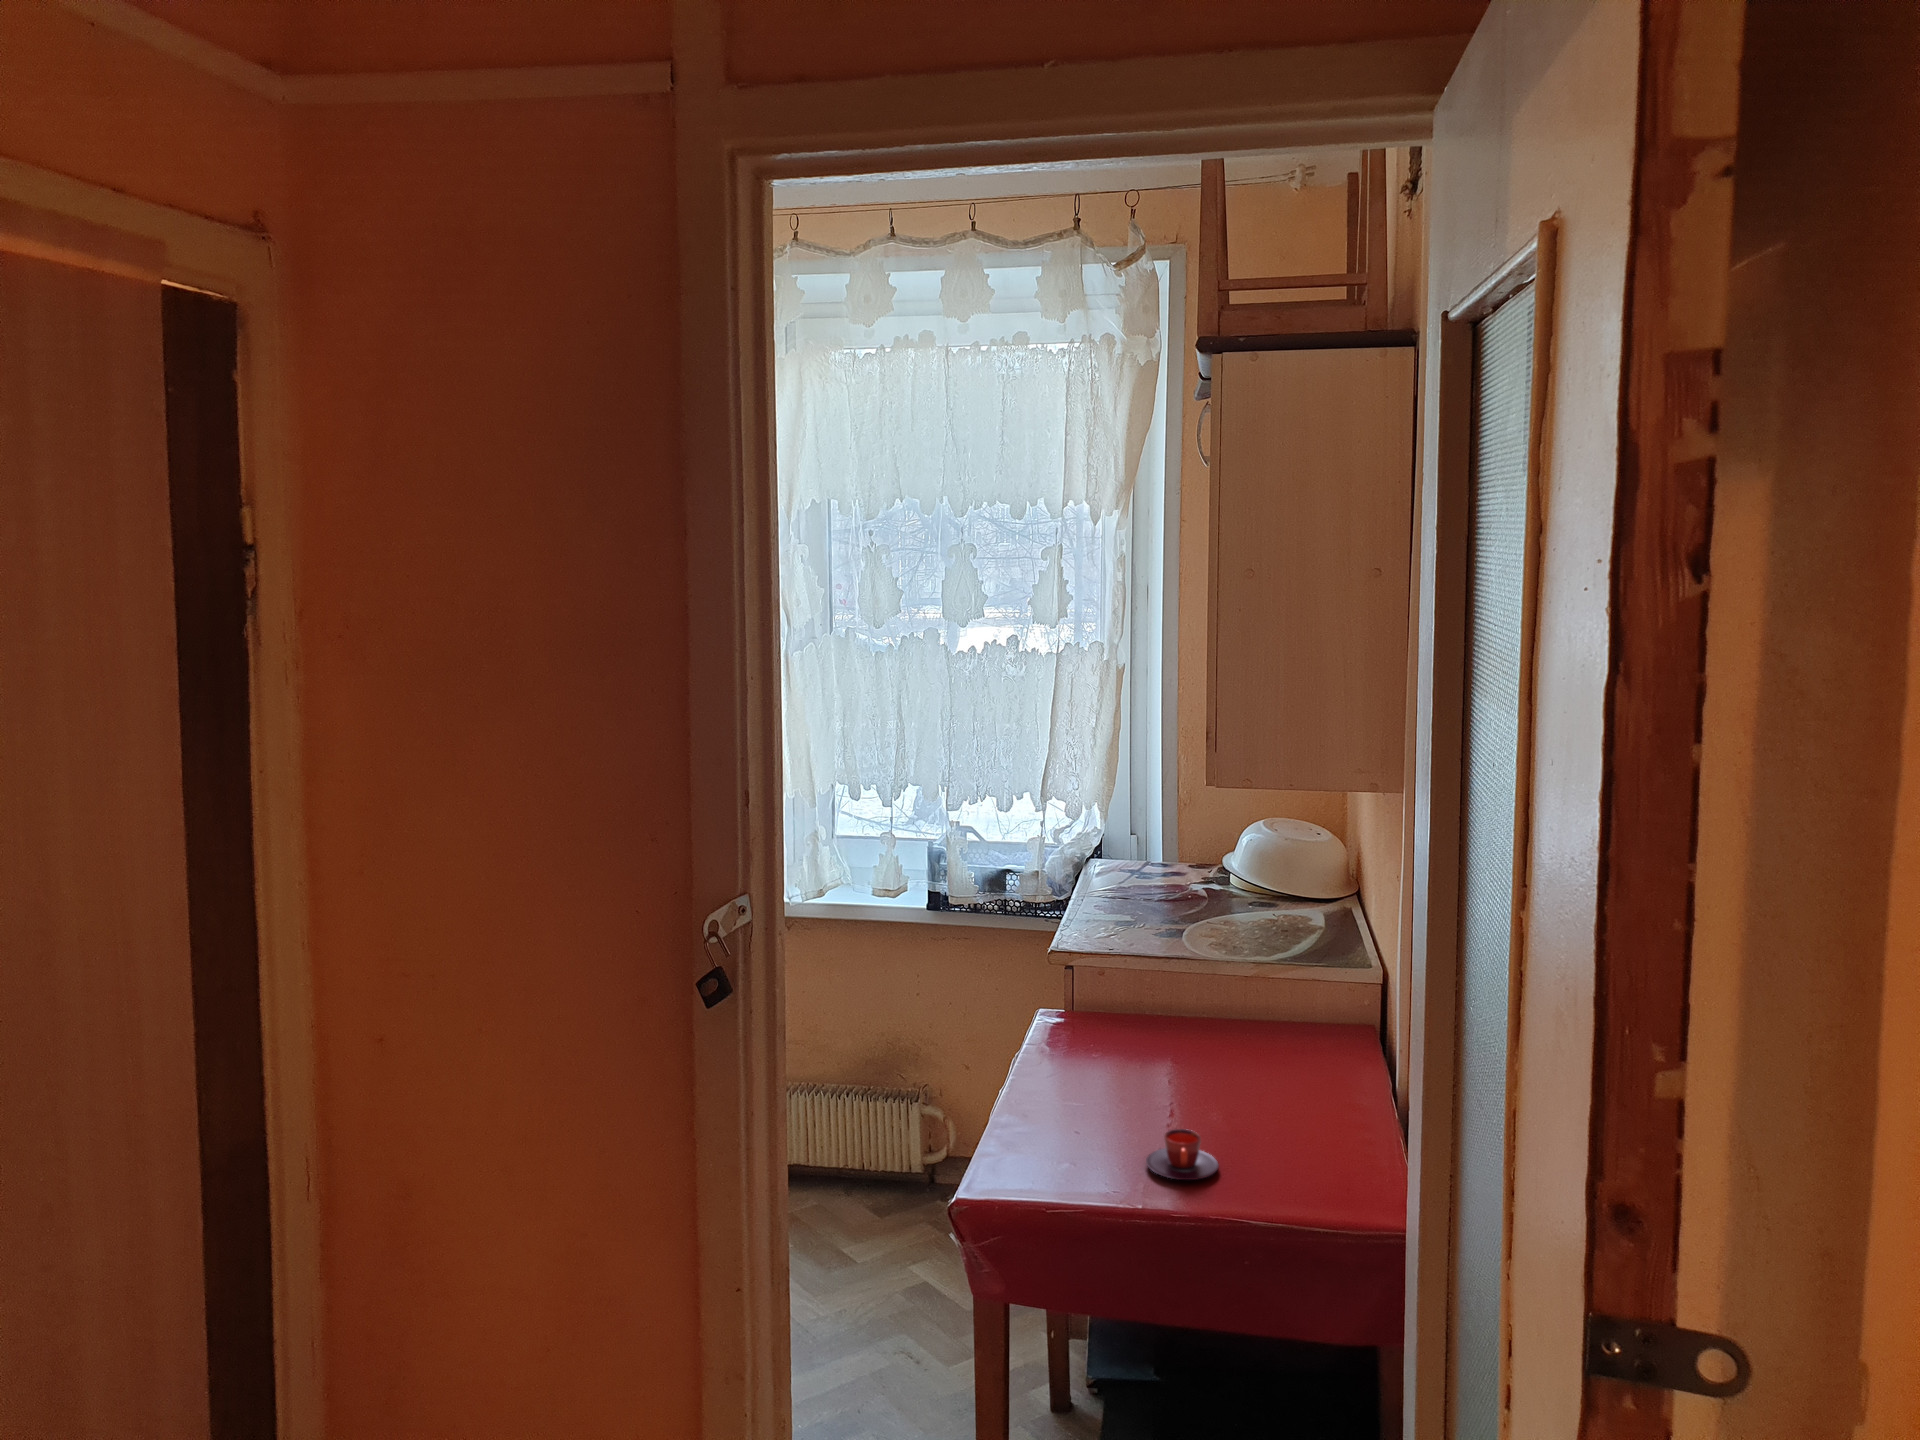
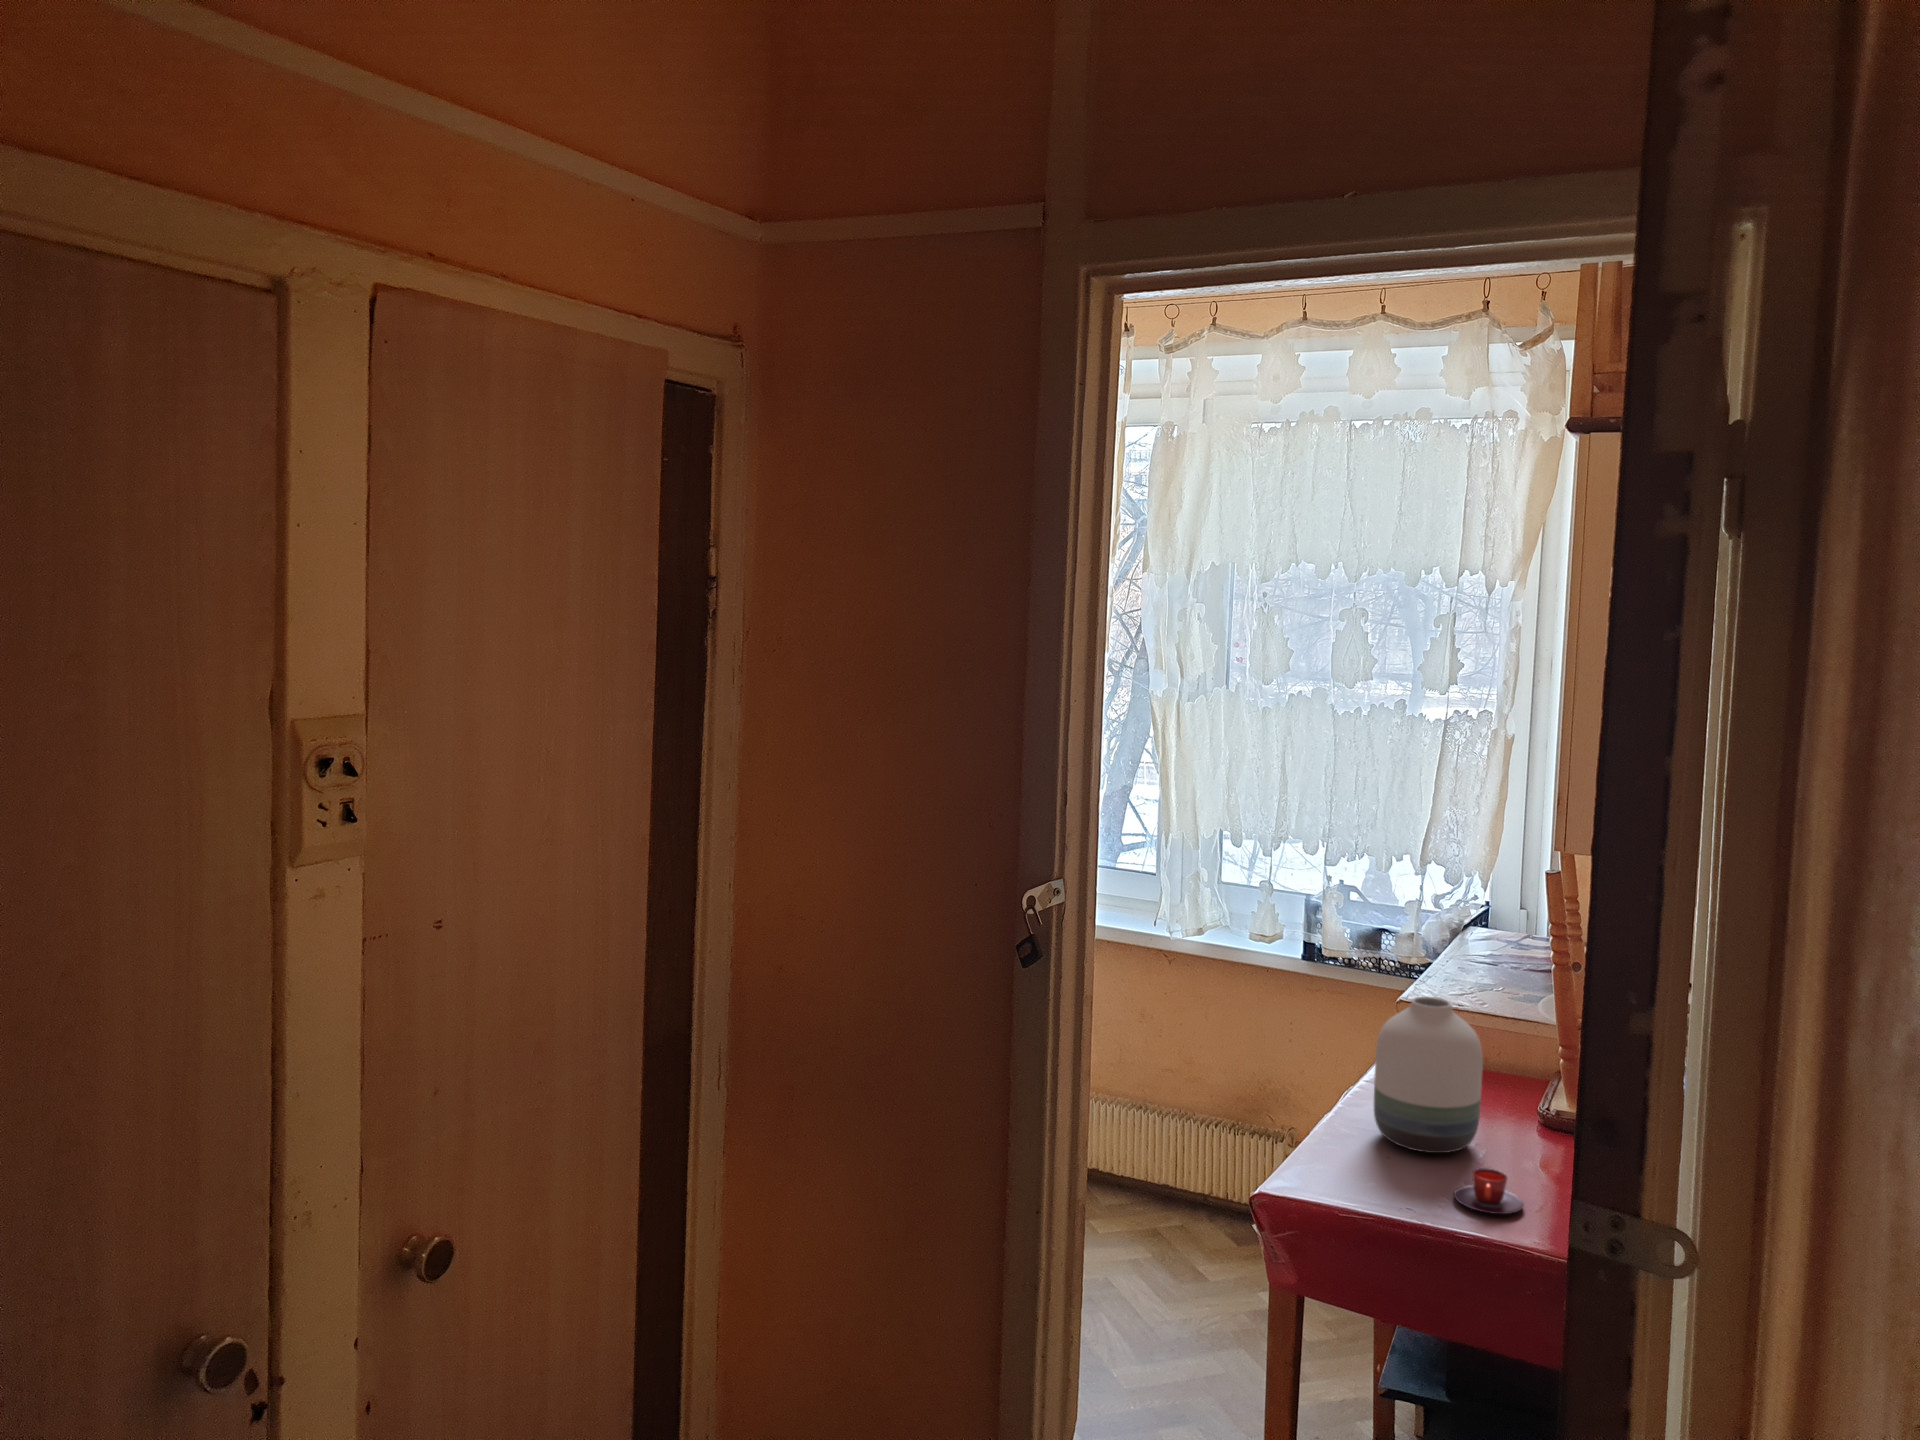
vase: none [1045,947,1155,1116] -> present [1374,997,1483,1153]

